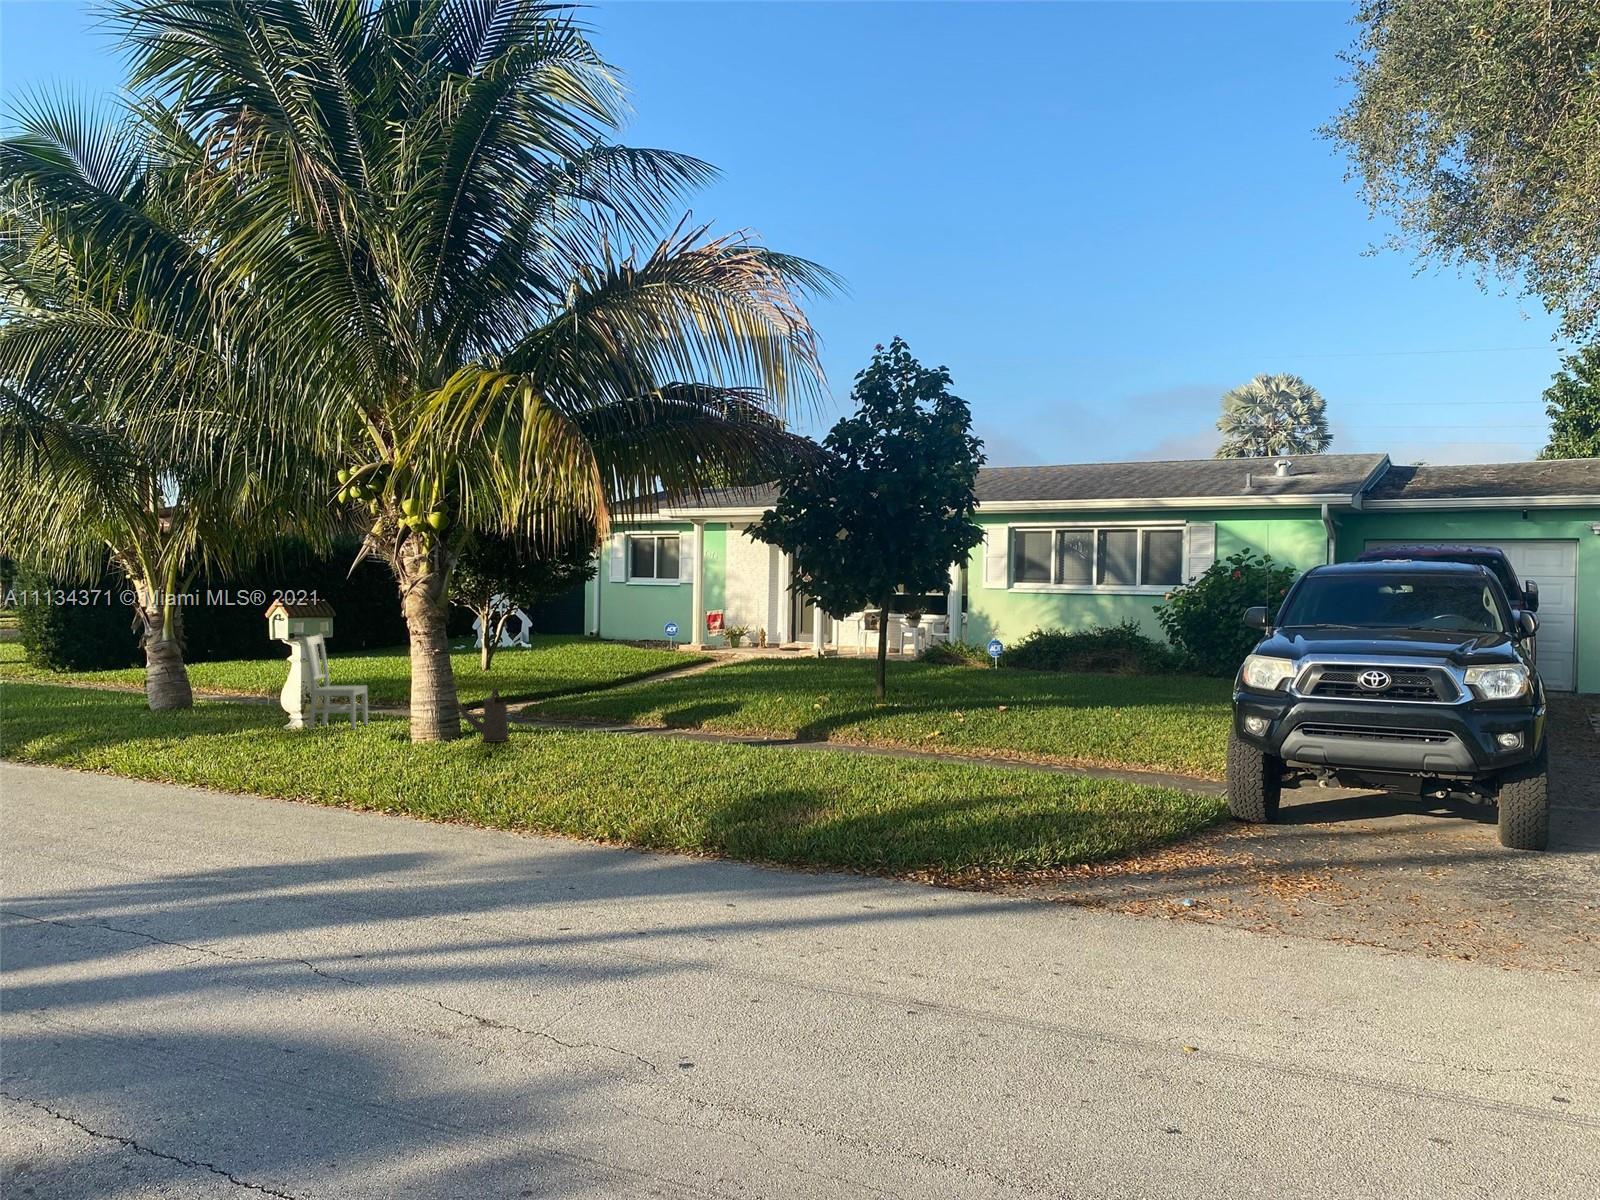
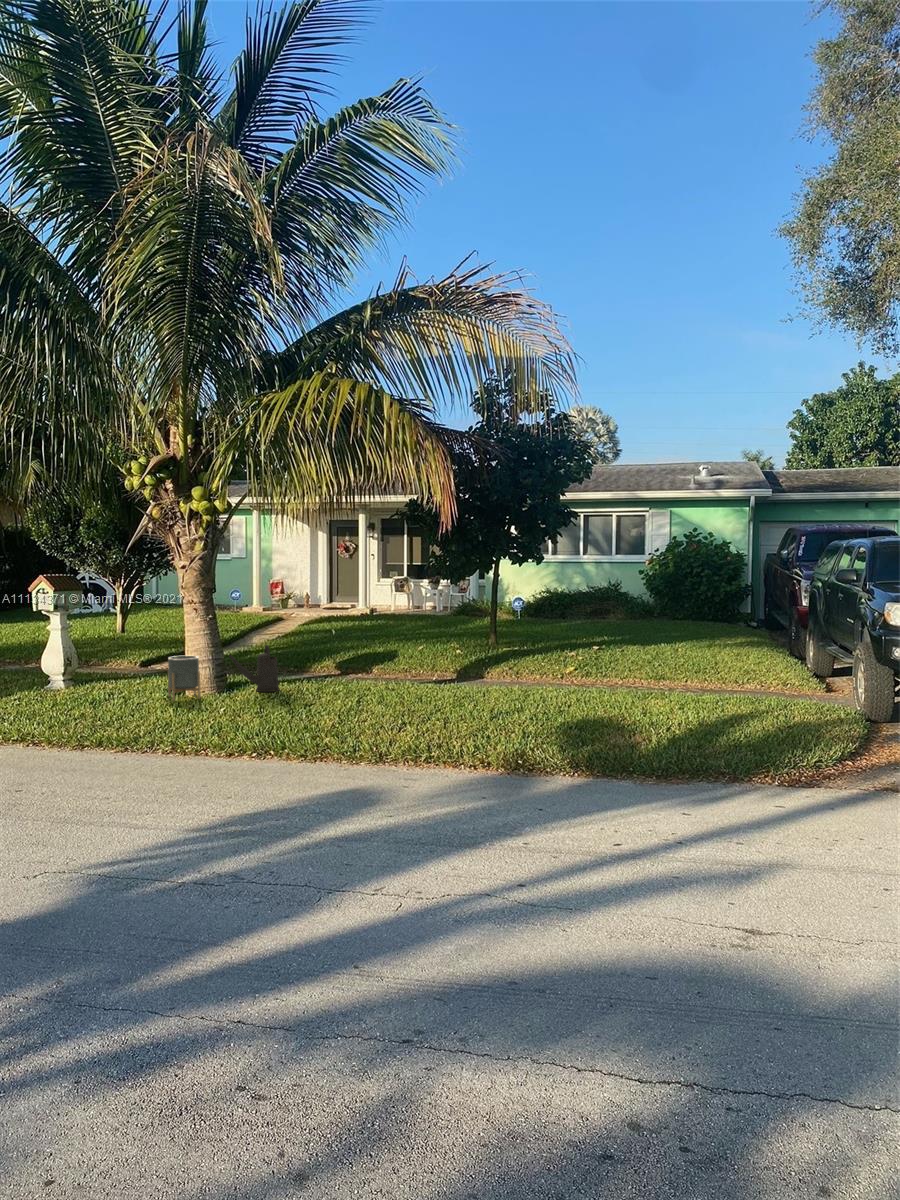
chair: present [303,633,368,729] -> none [39,603,93,690]
planter: none [377,696,414,746] -> present [168,656,201,701]

